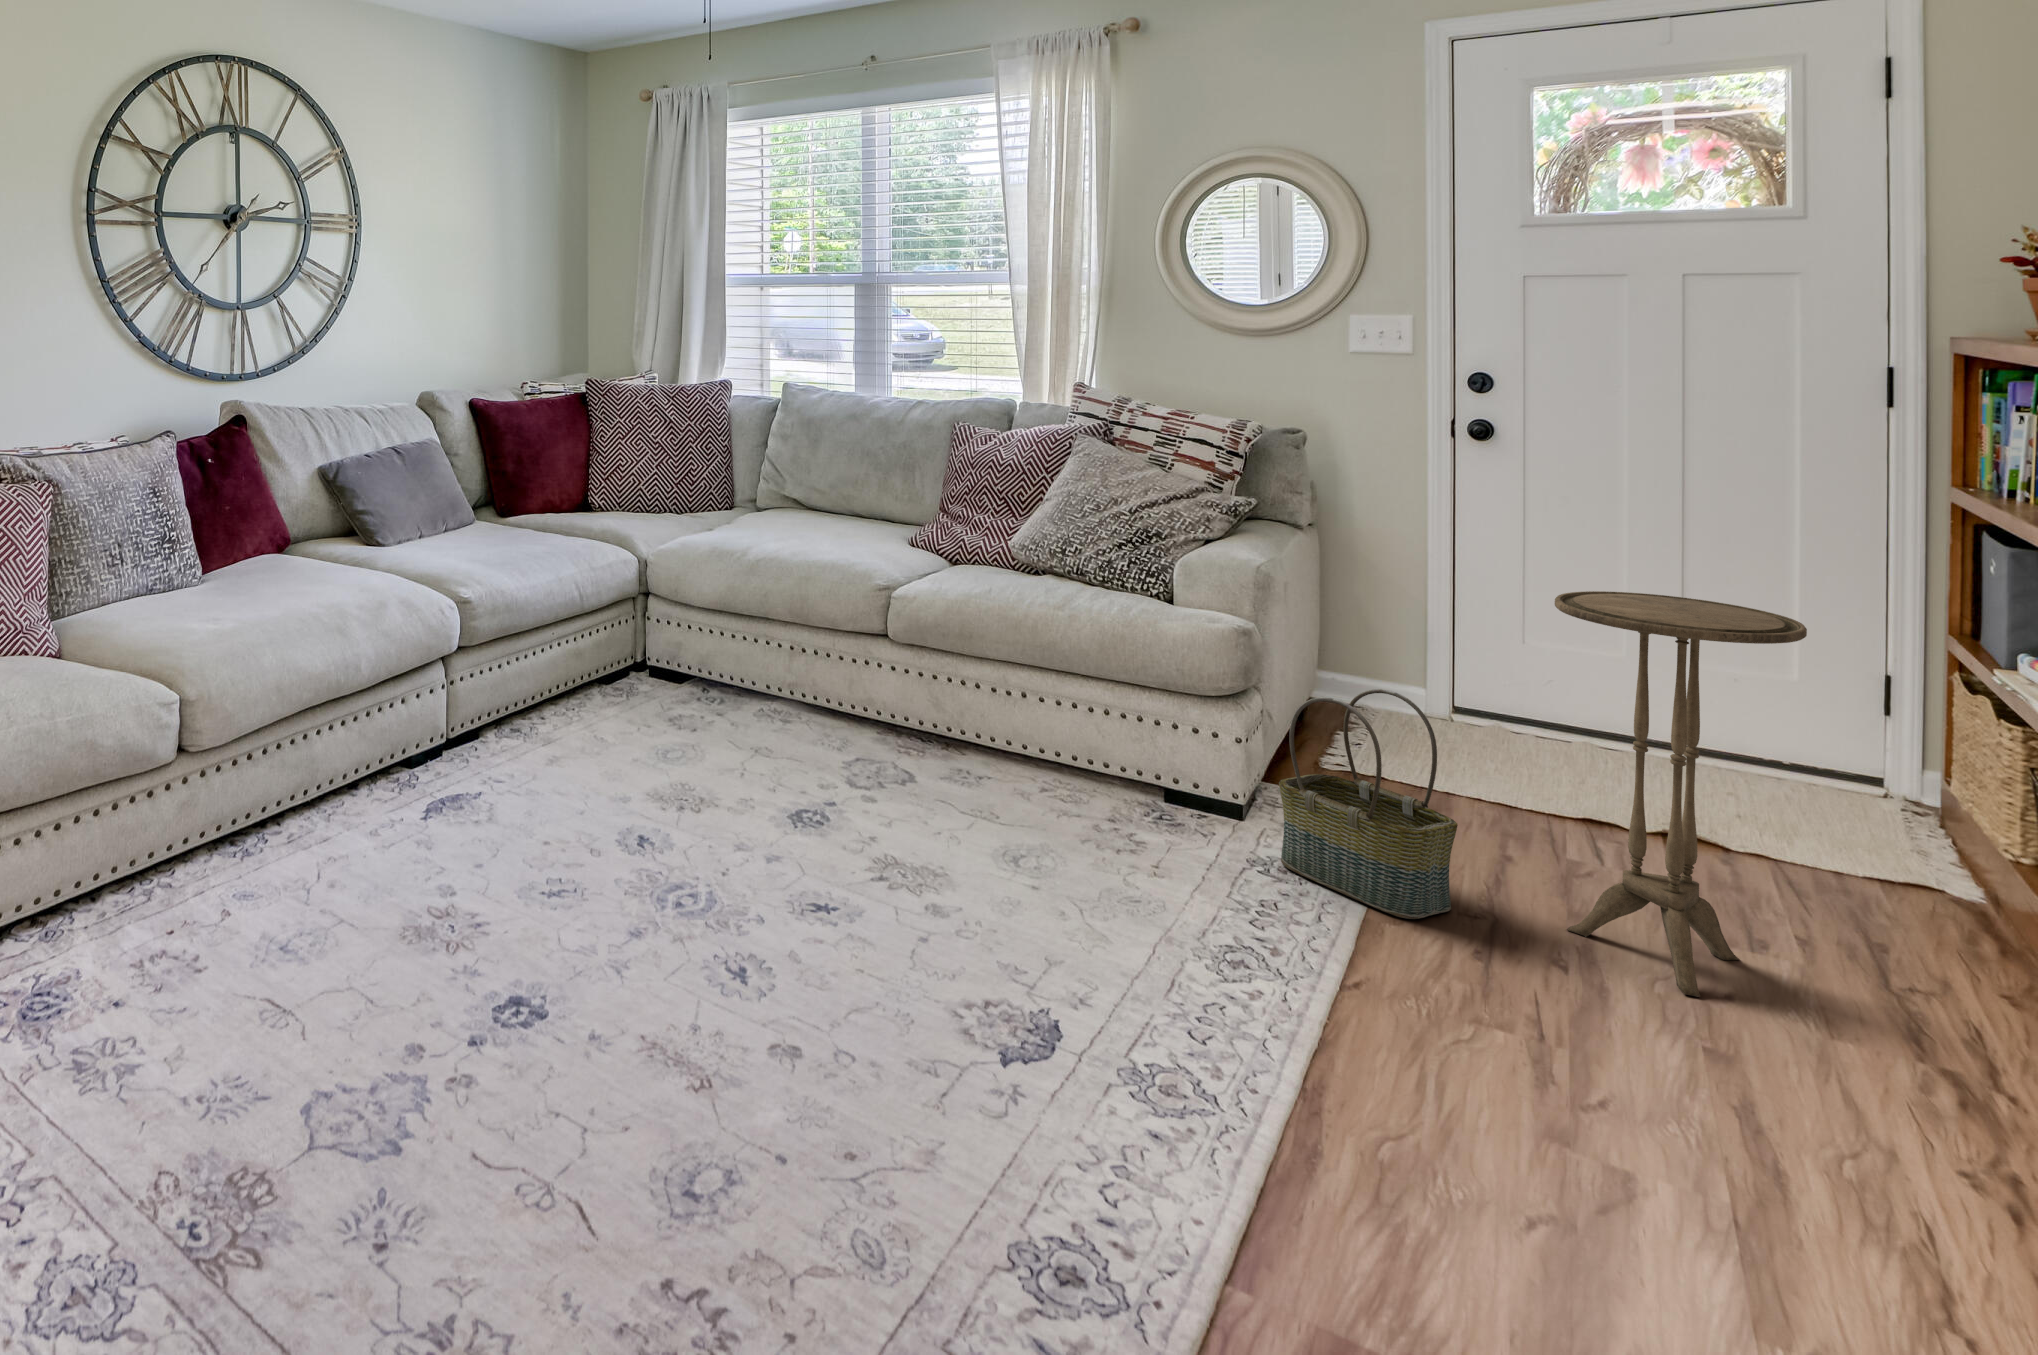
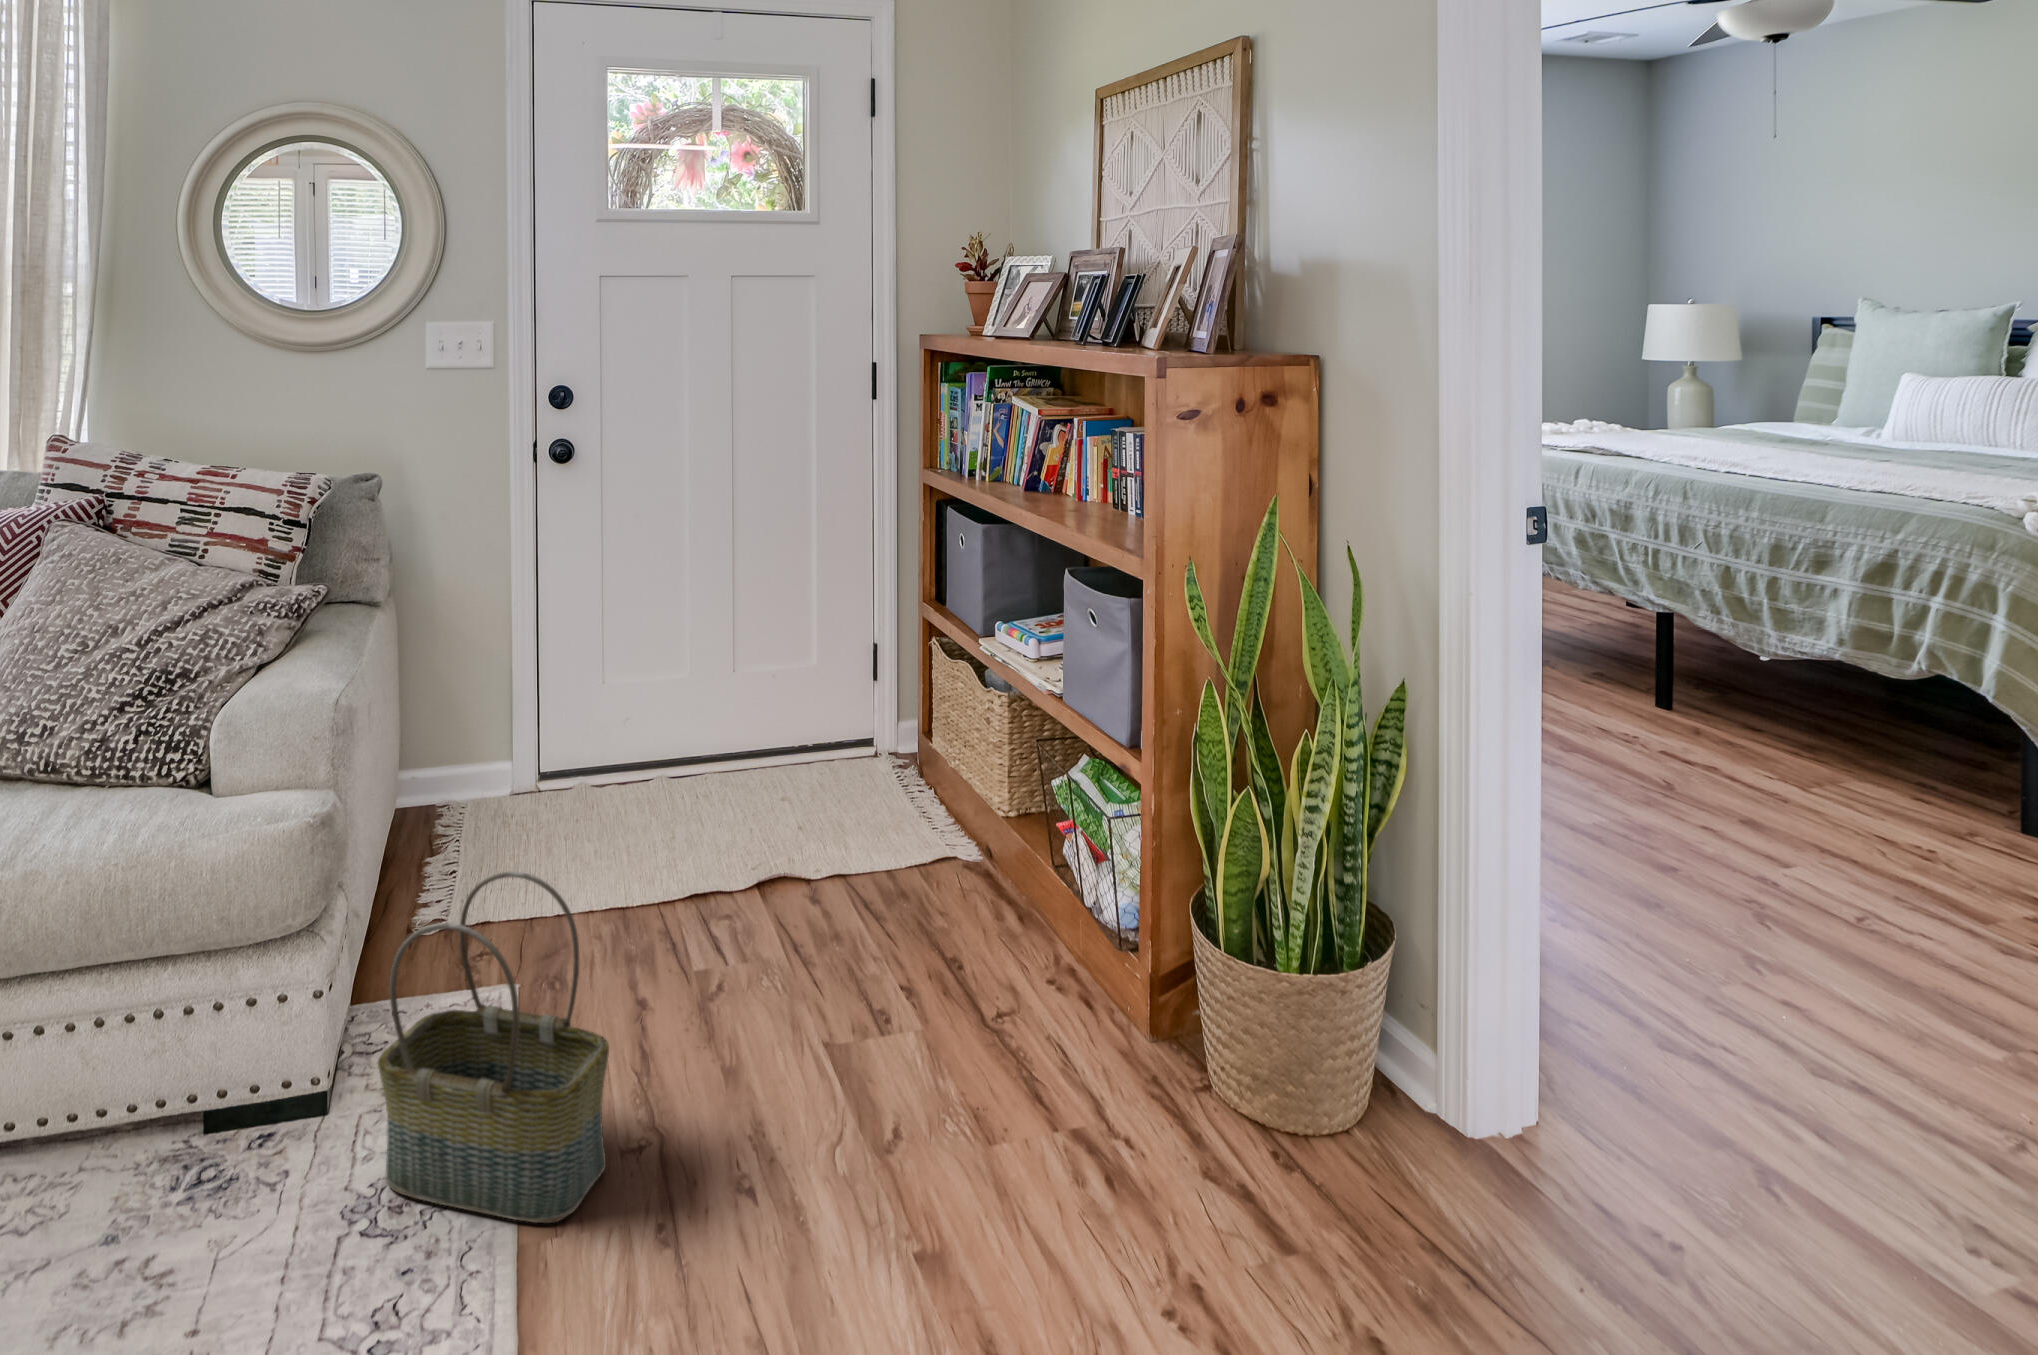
side table: present [1555,591,1807,997] -> none [702,666,935,1184]

